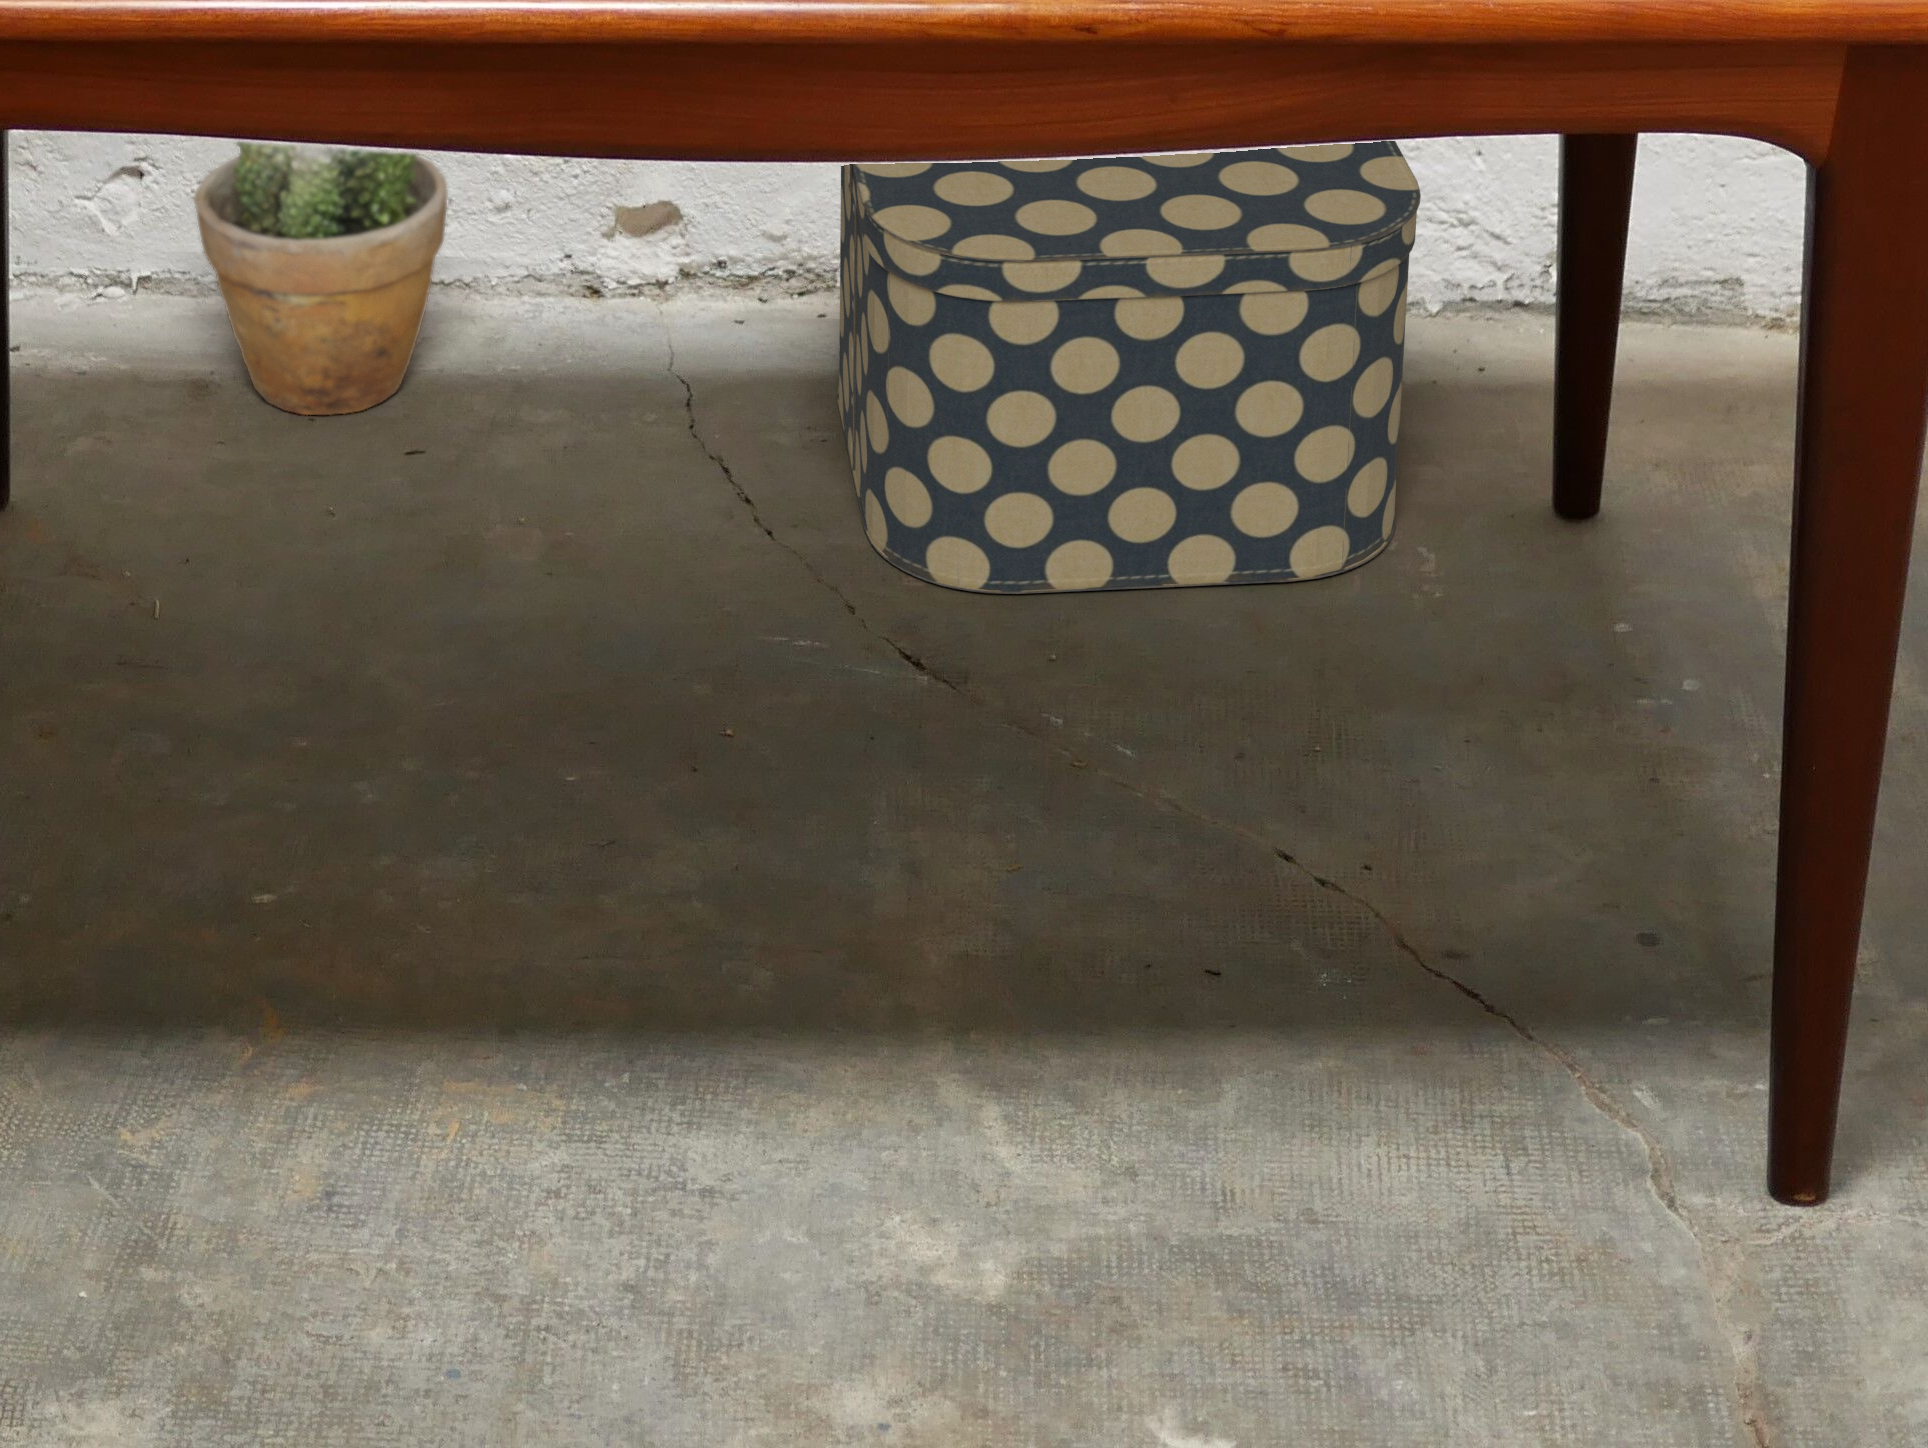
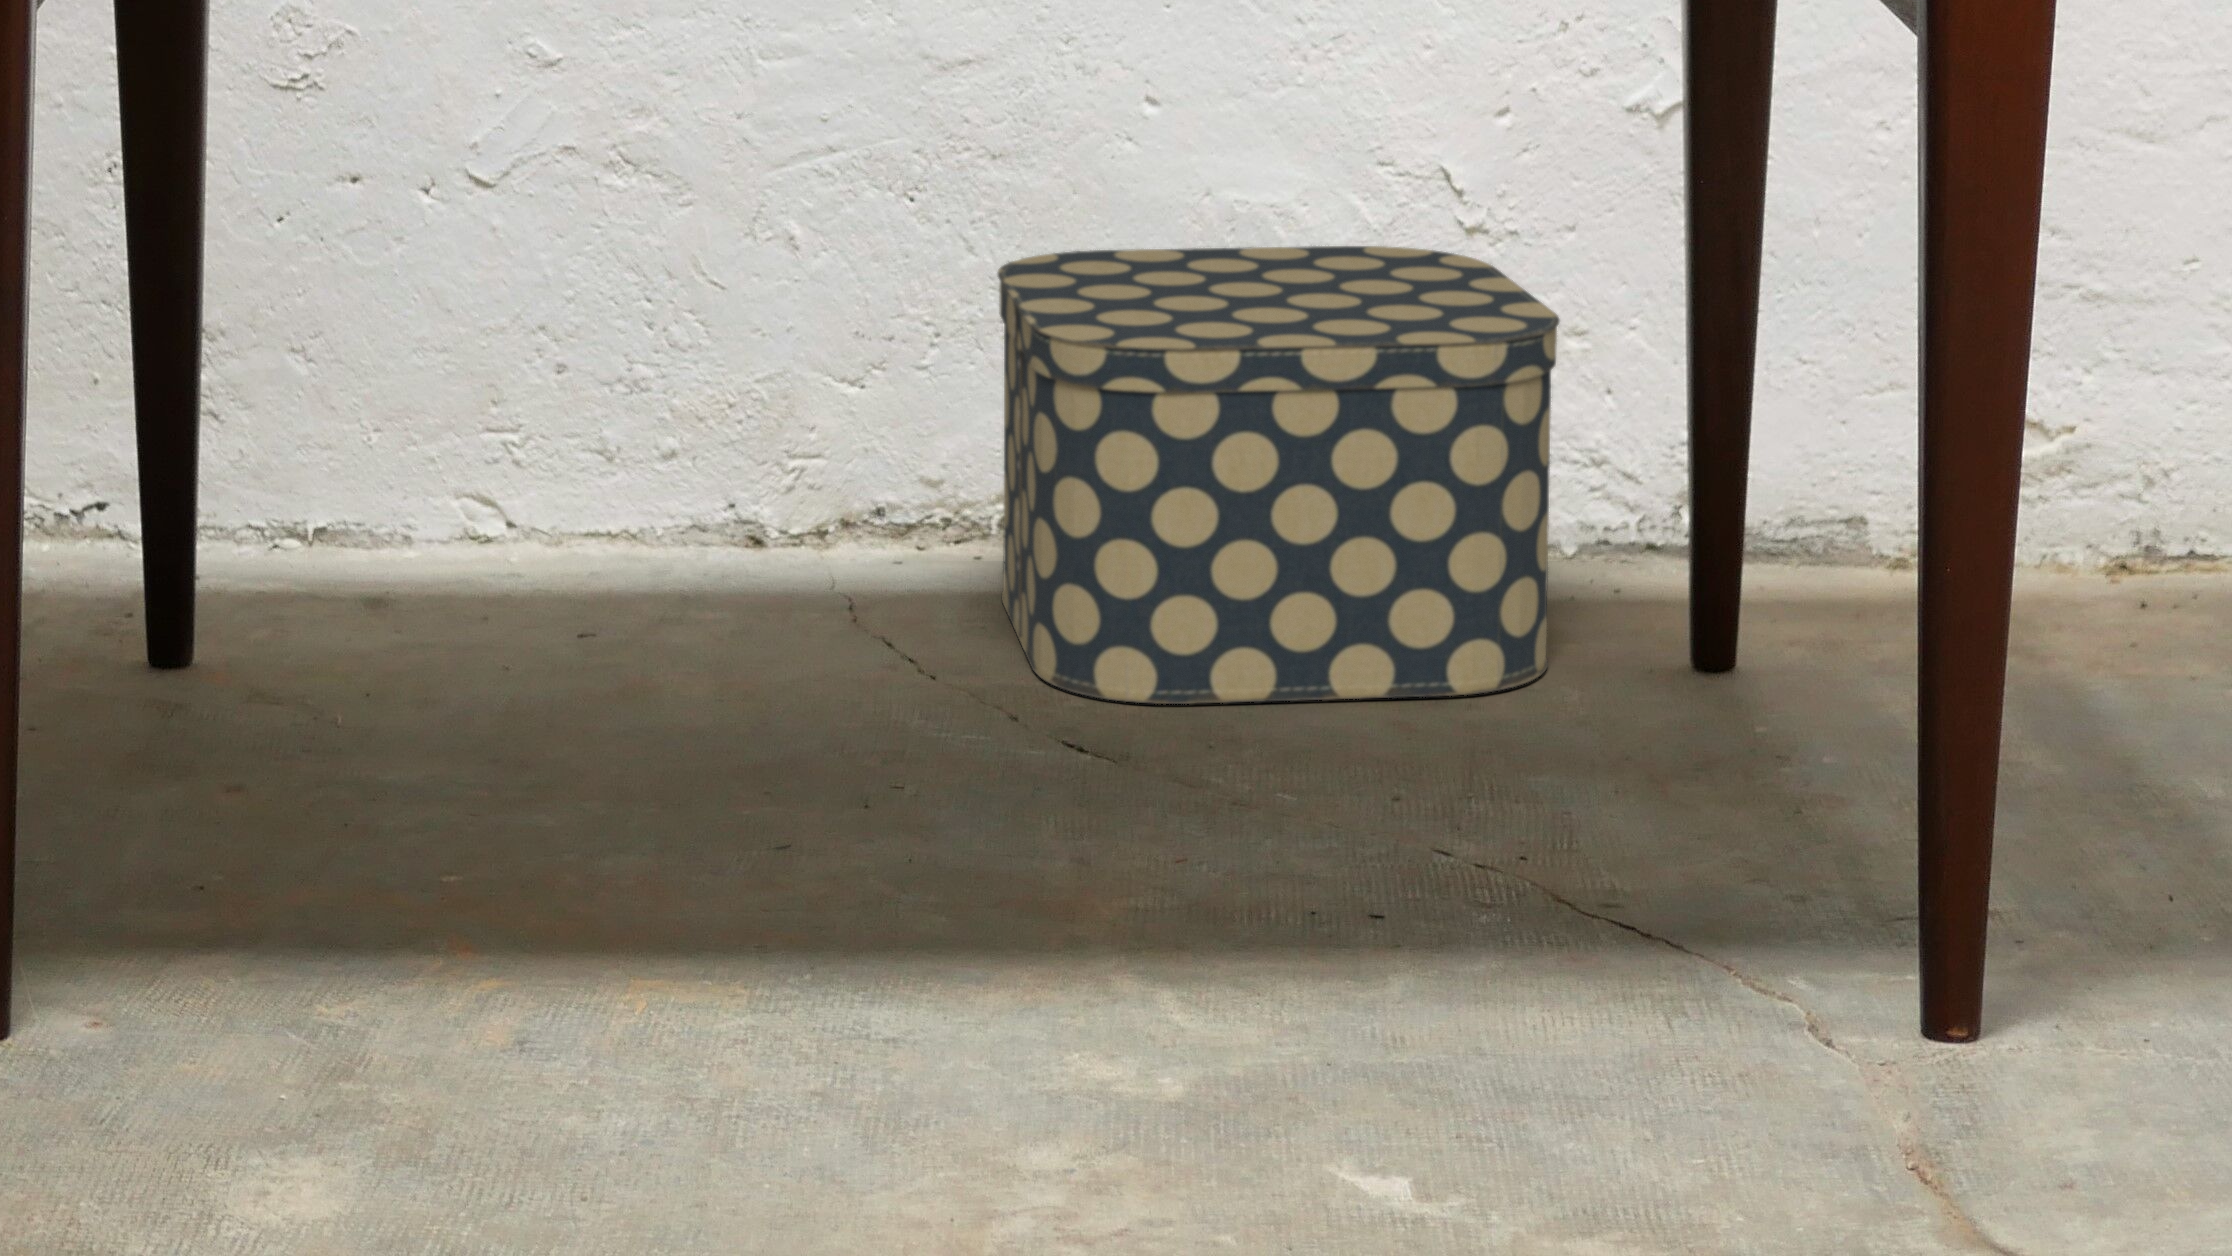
potted plant: present [194,142,447,415] -> none [382,274,626,610]

